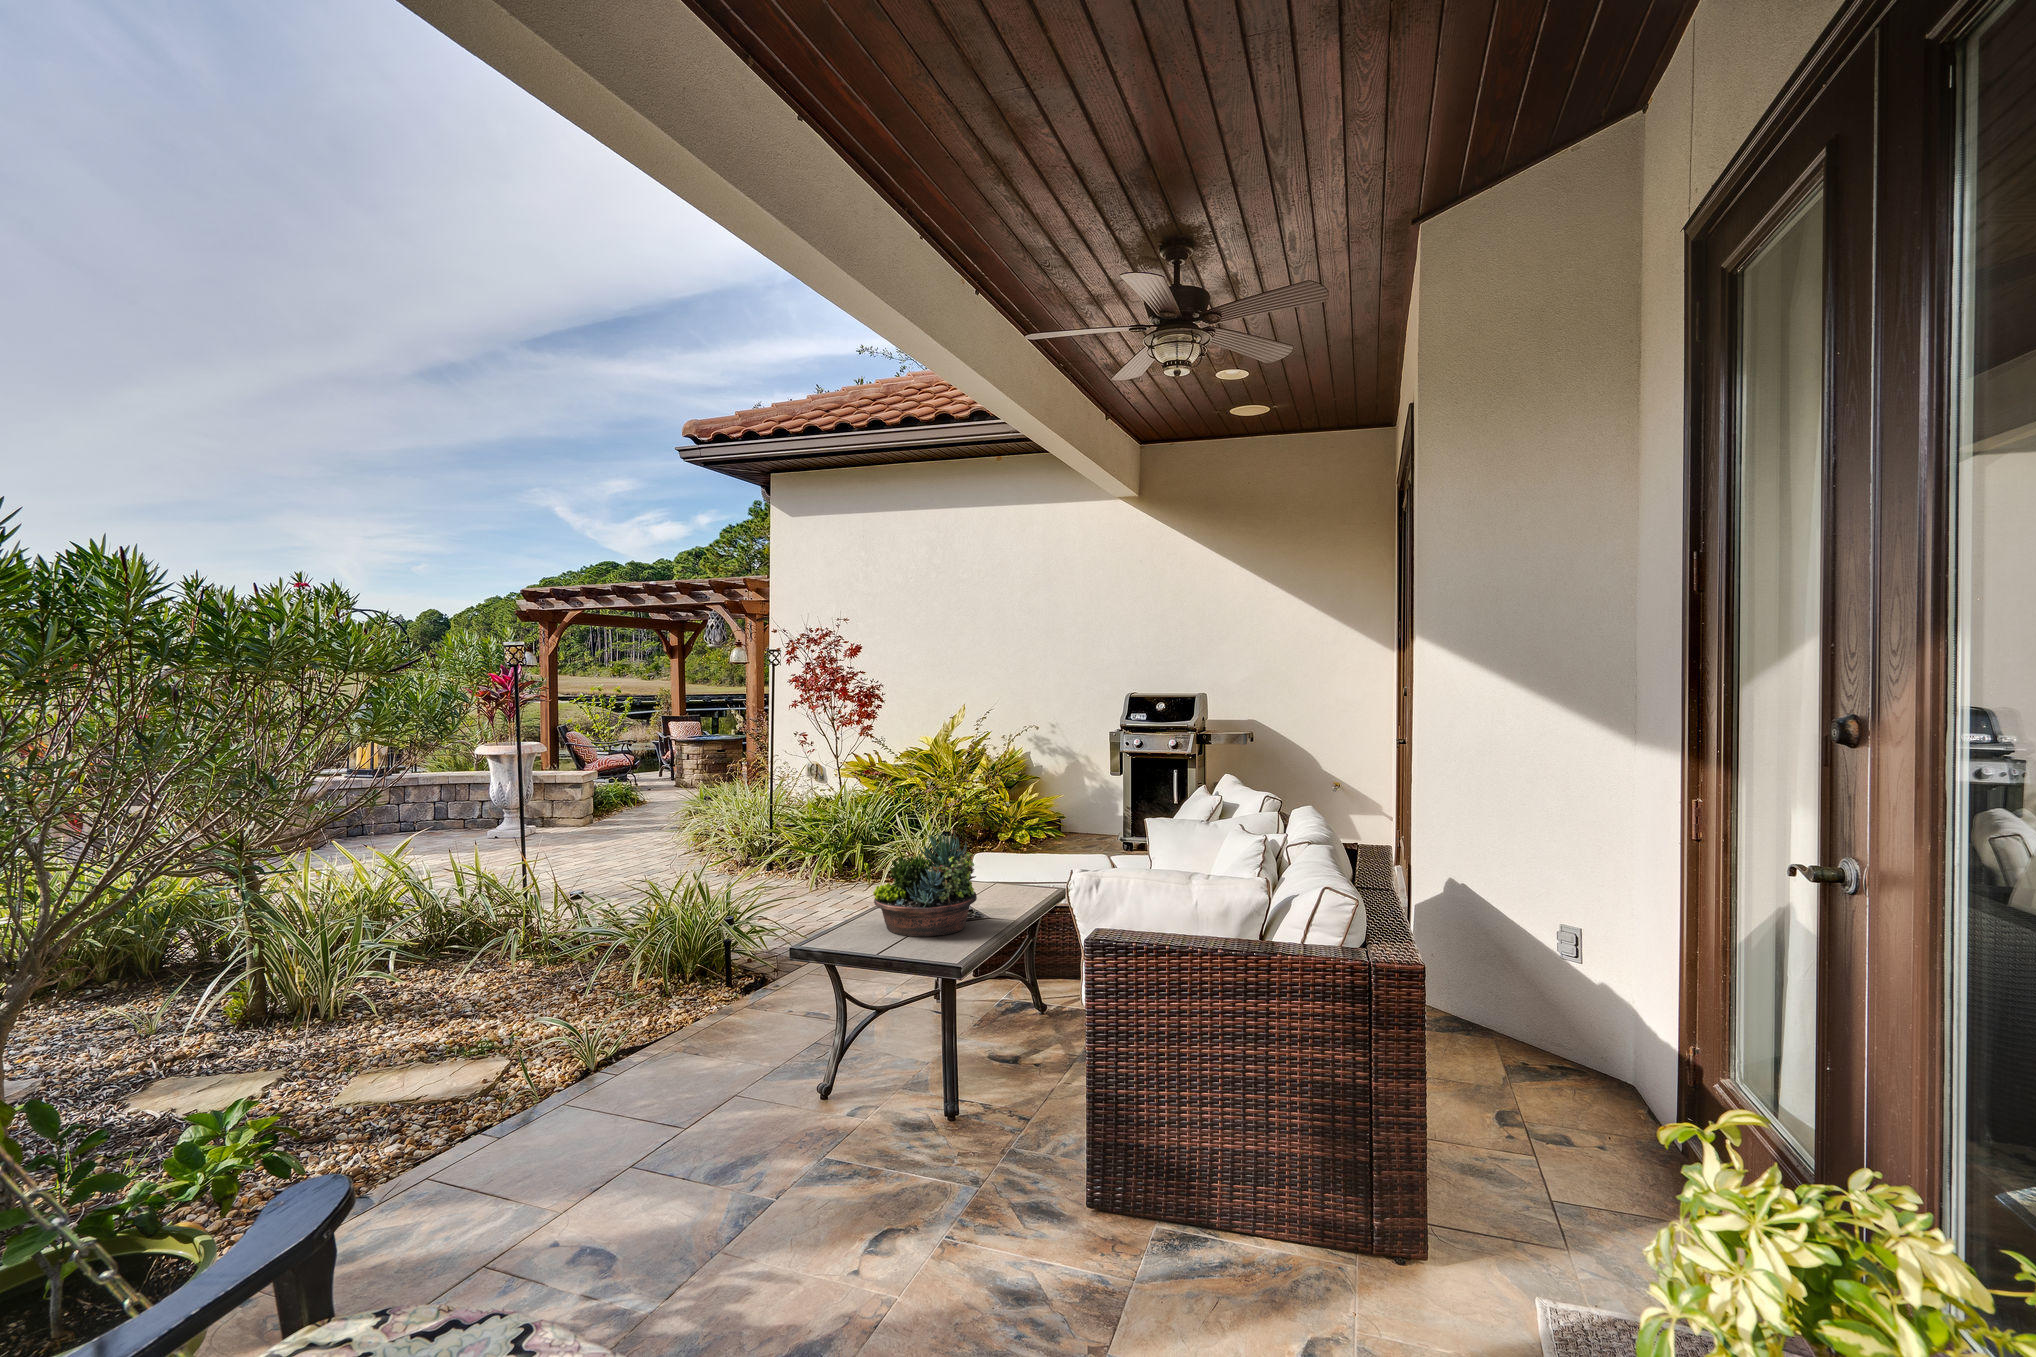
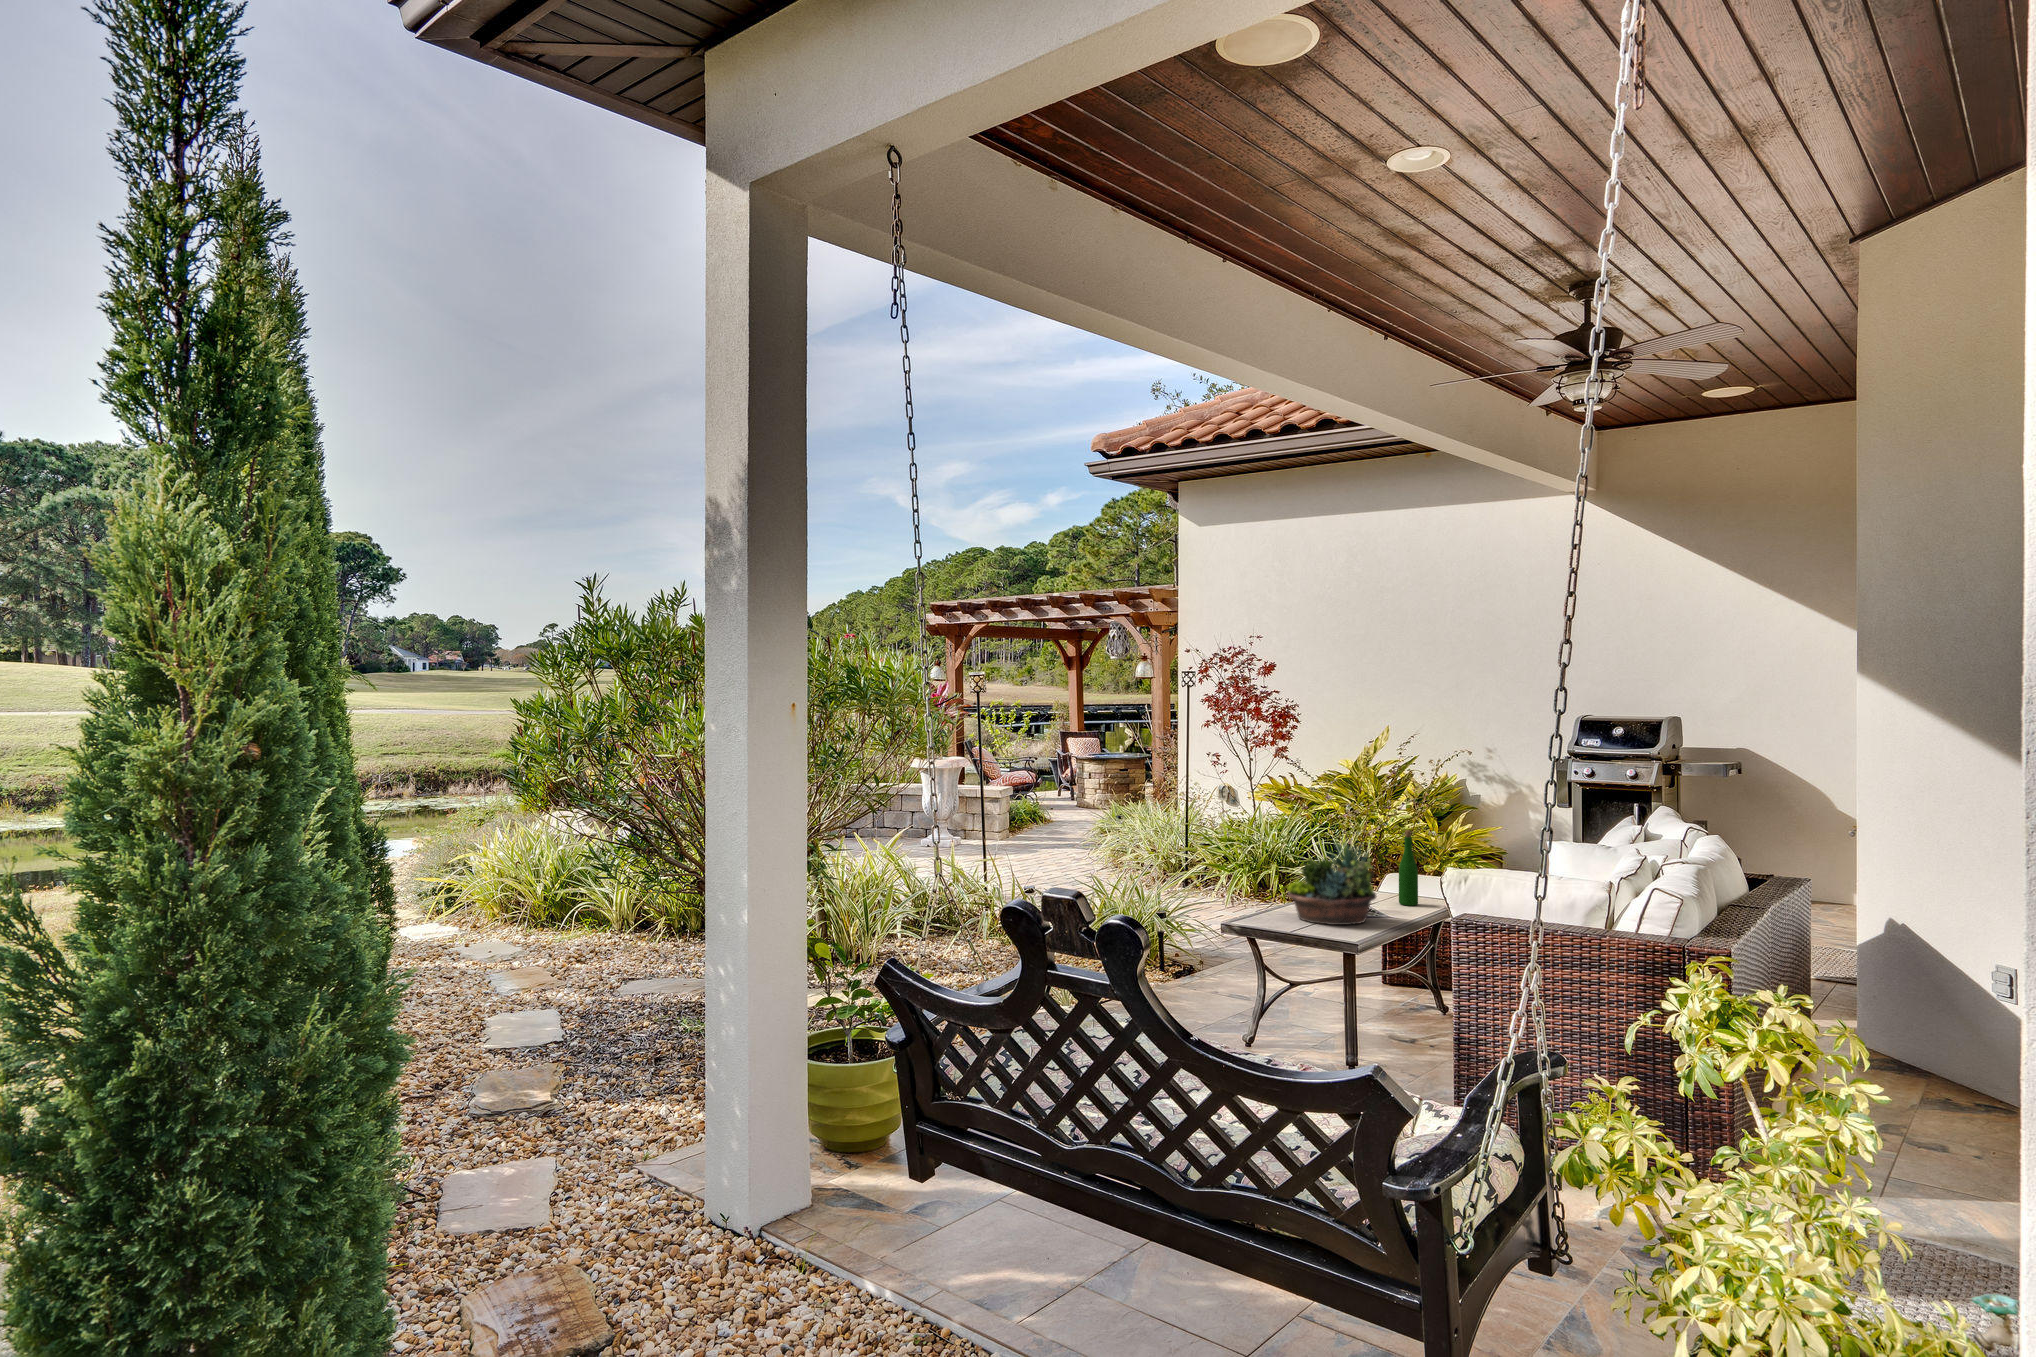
wine bottle: none [995,813,1015,897] -> present [1399,830,1418,906]

